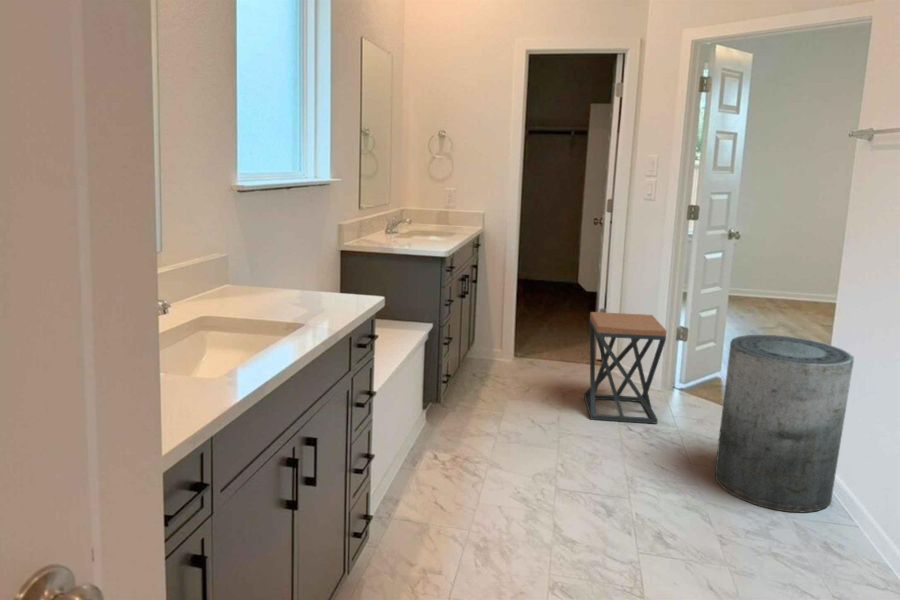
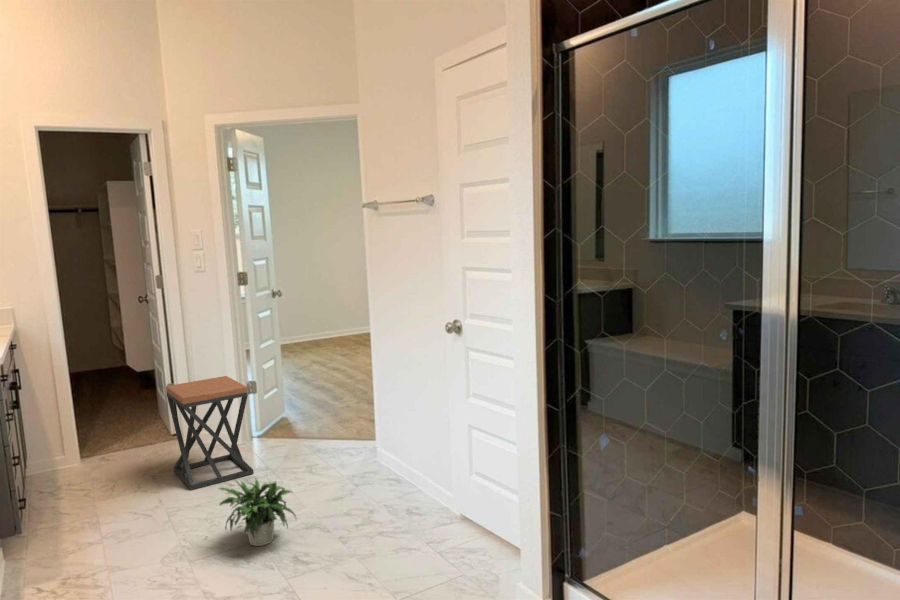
trash can: present [715,335,854,512] -> none [311,368,406,511]
potted plant: none [583,419,679,499] -> present [220,479,297,546]

